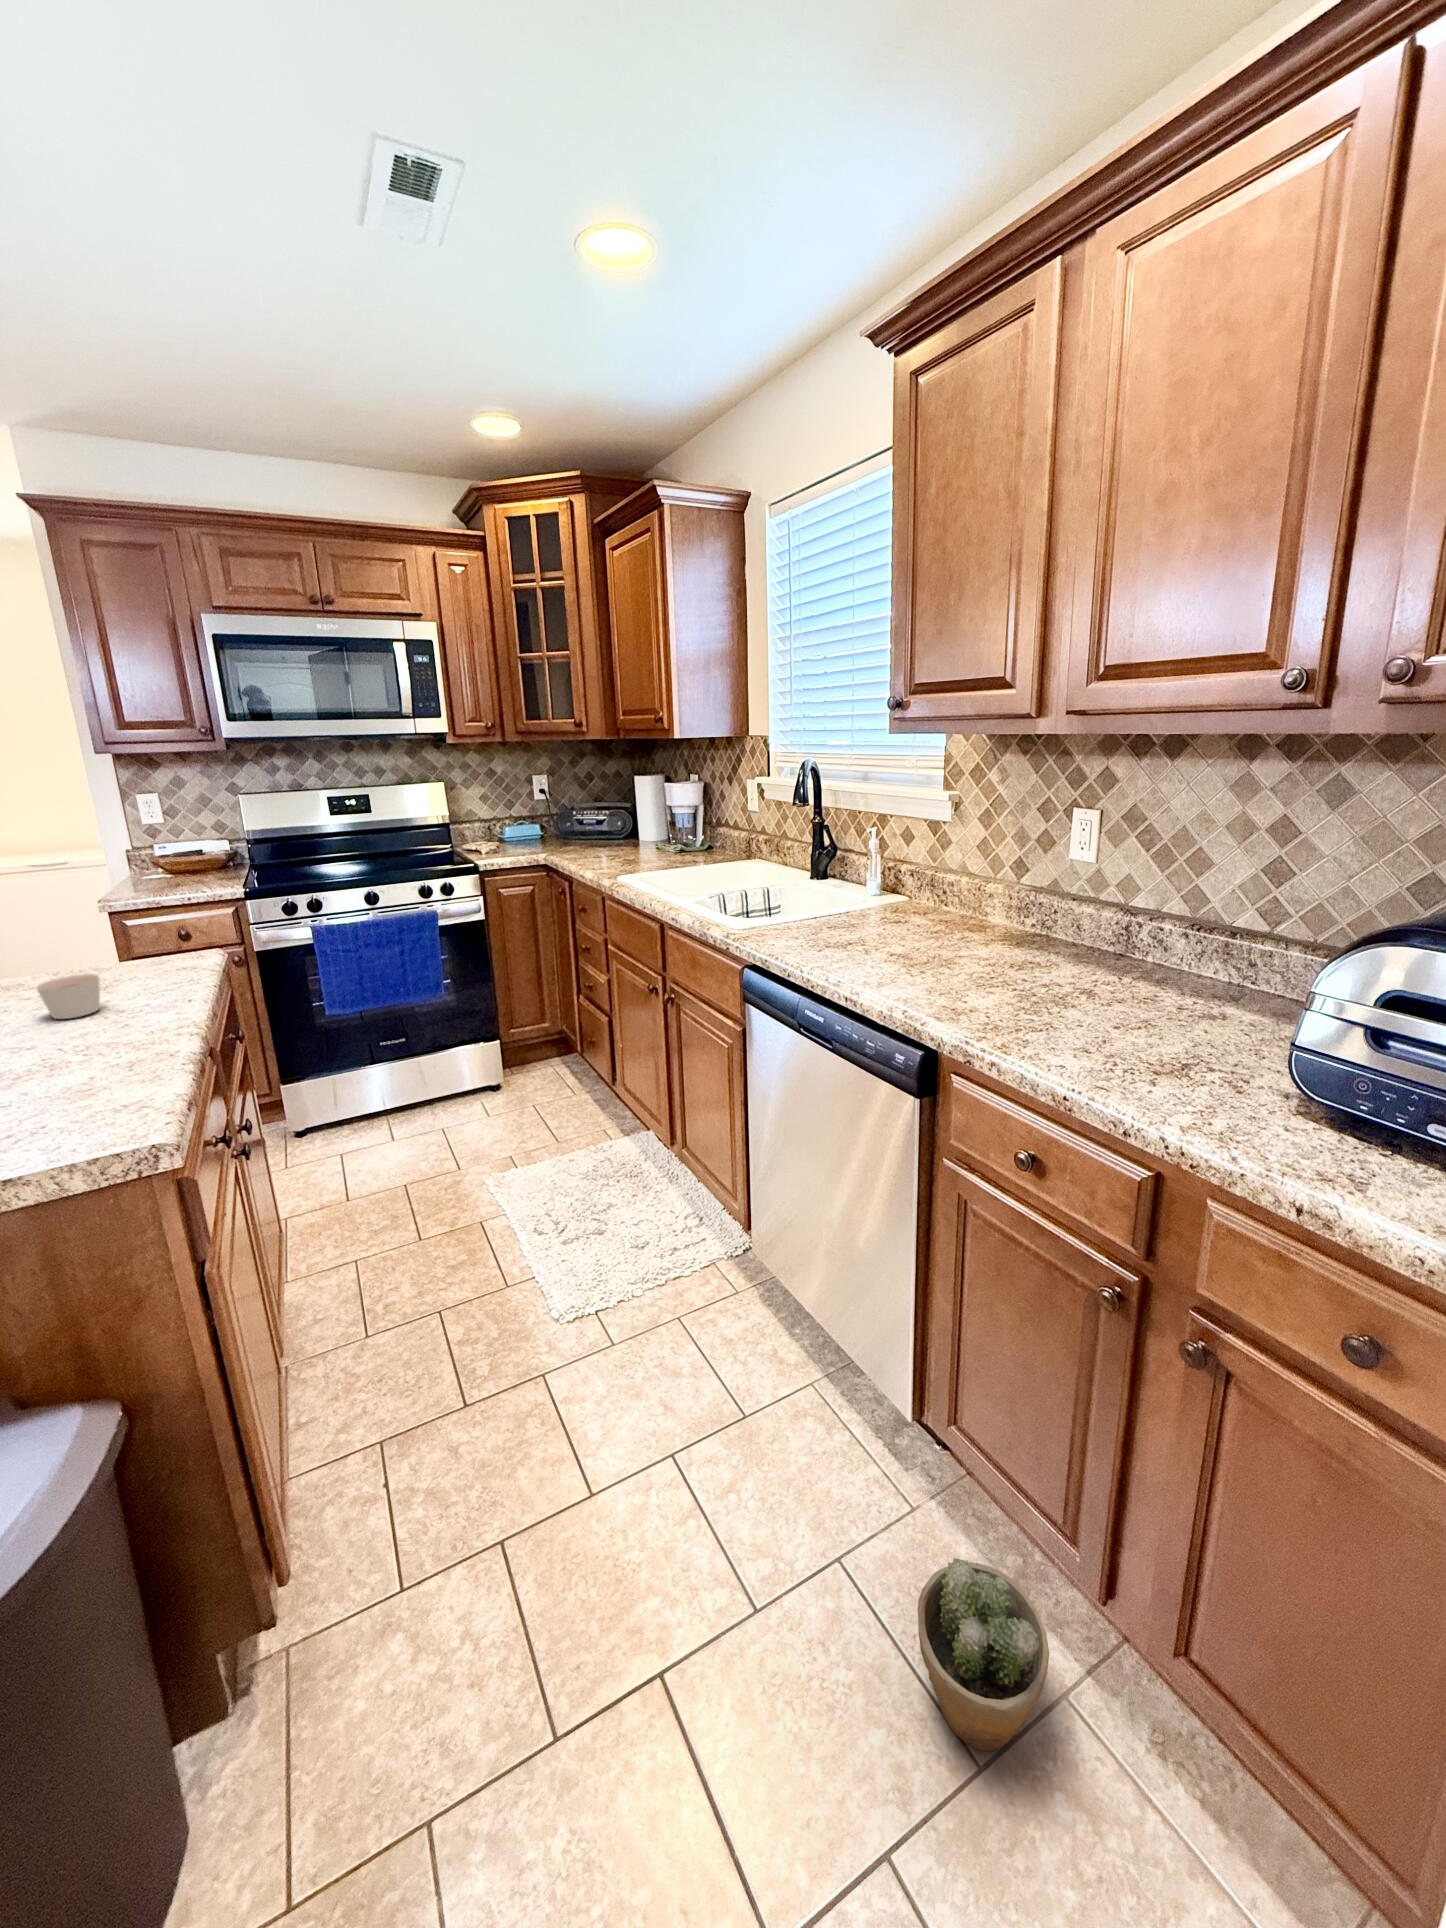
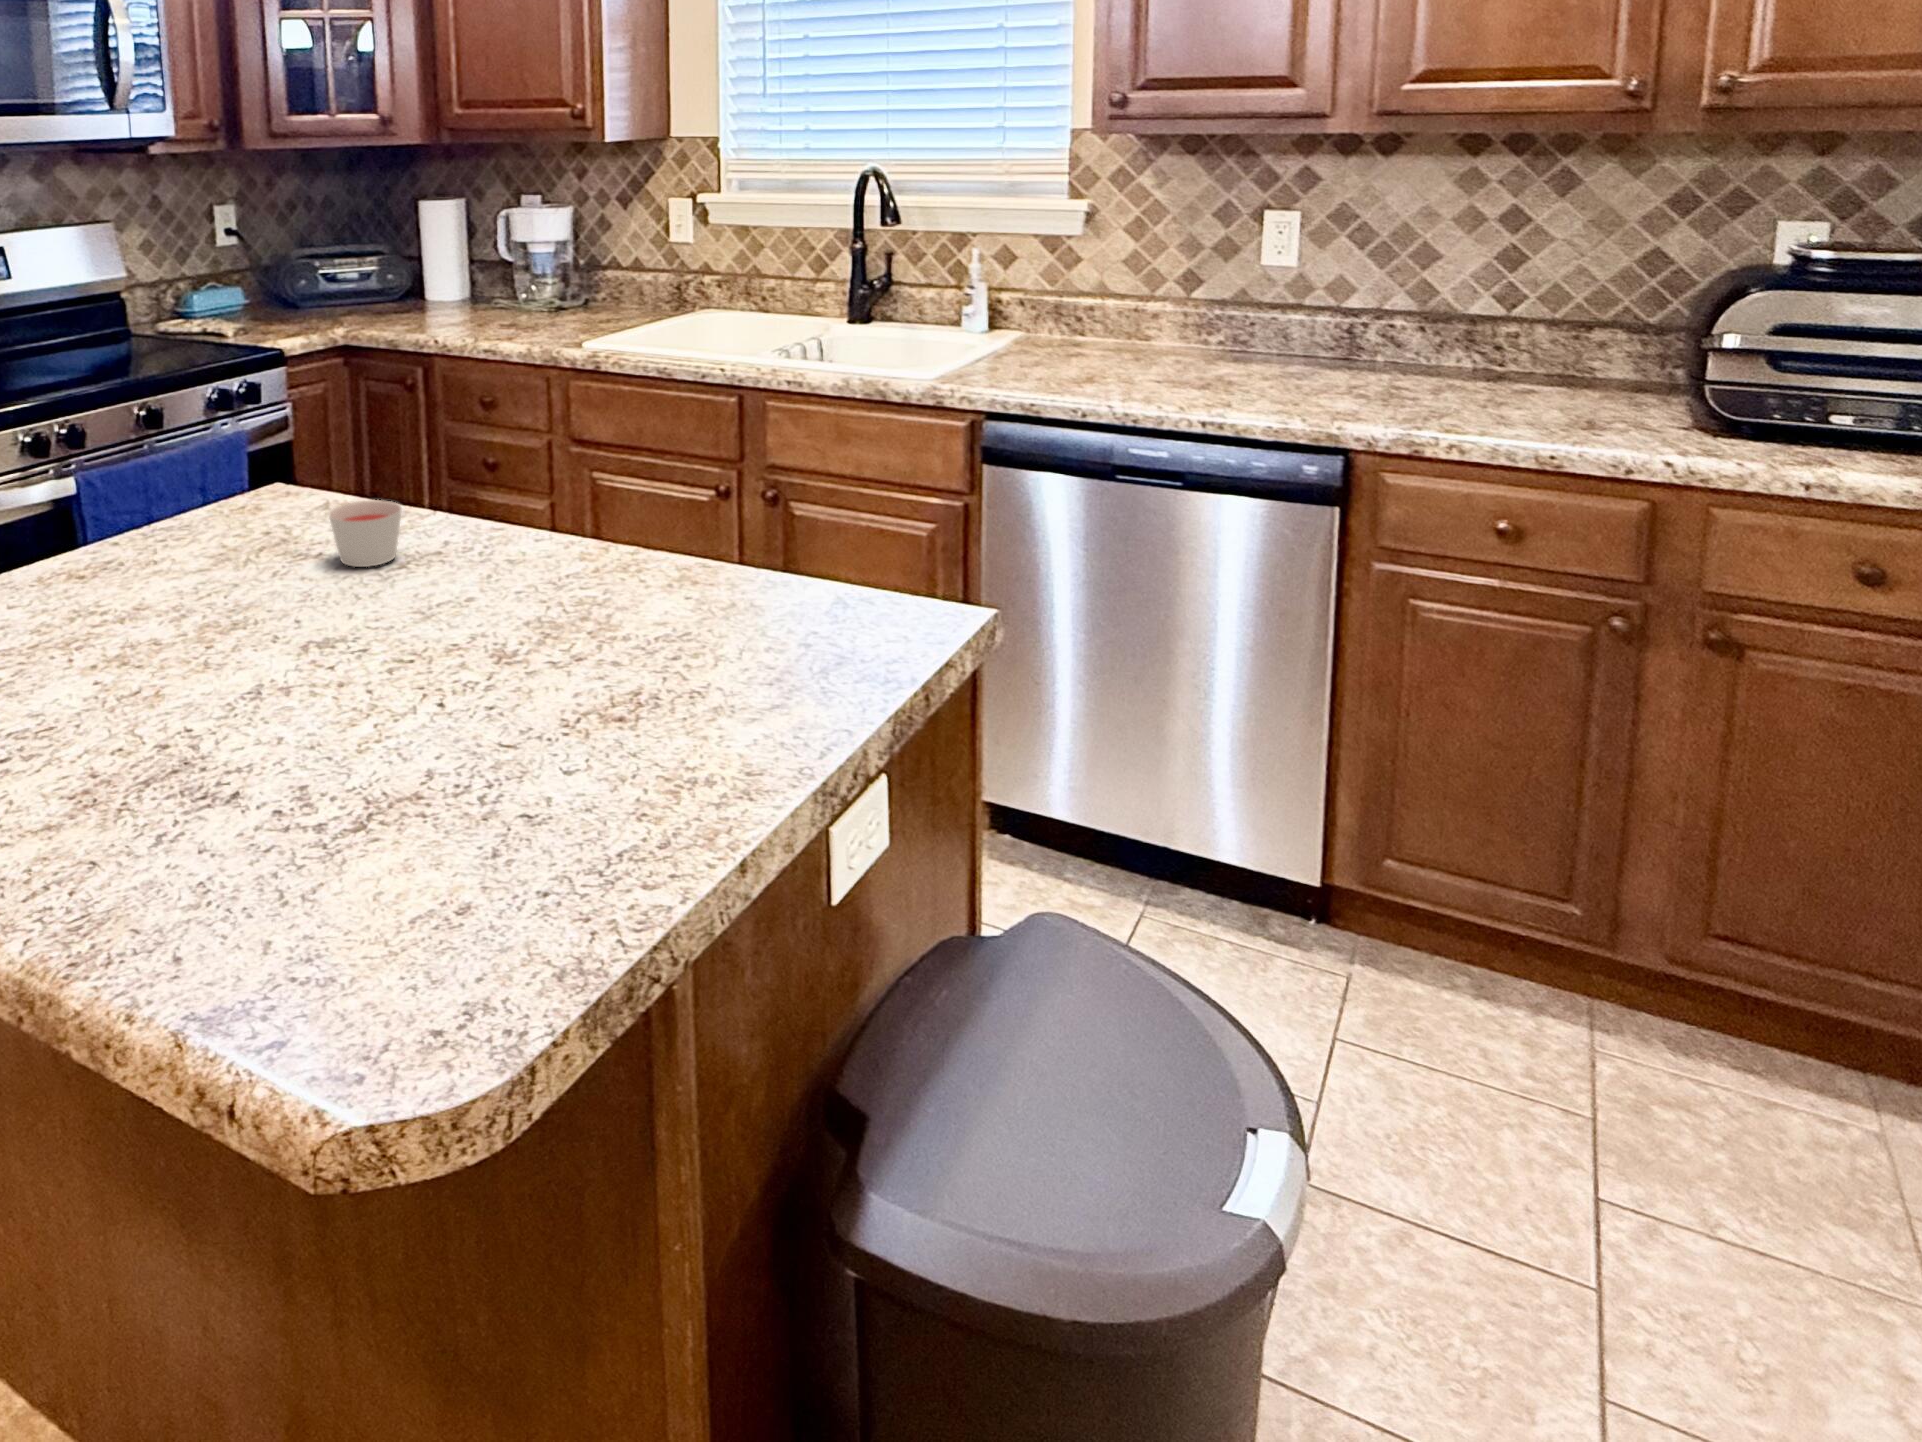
potted plant: present [918,1558,1049,1751] -> none [1478,928,1628,1107]

